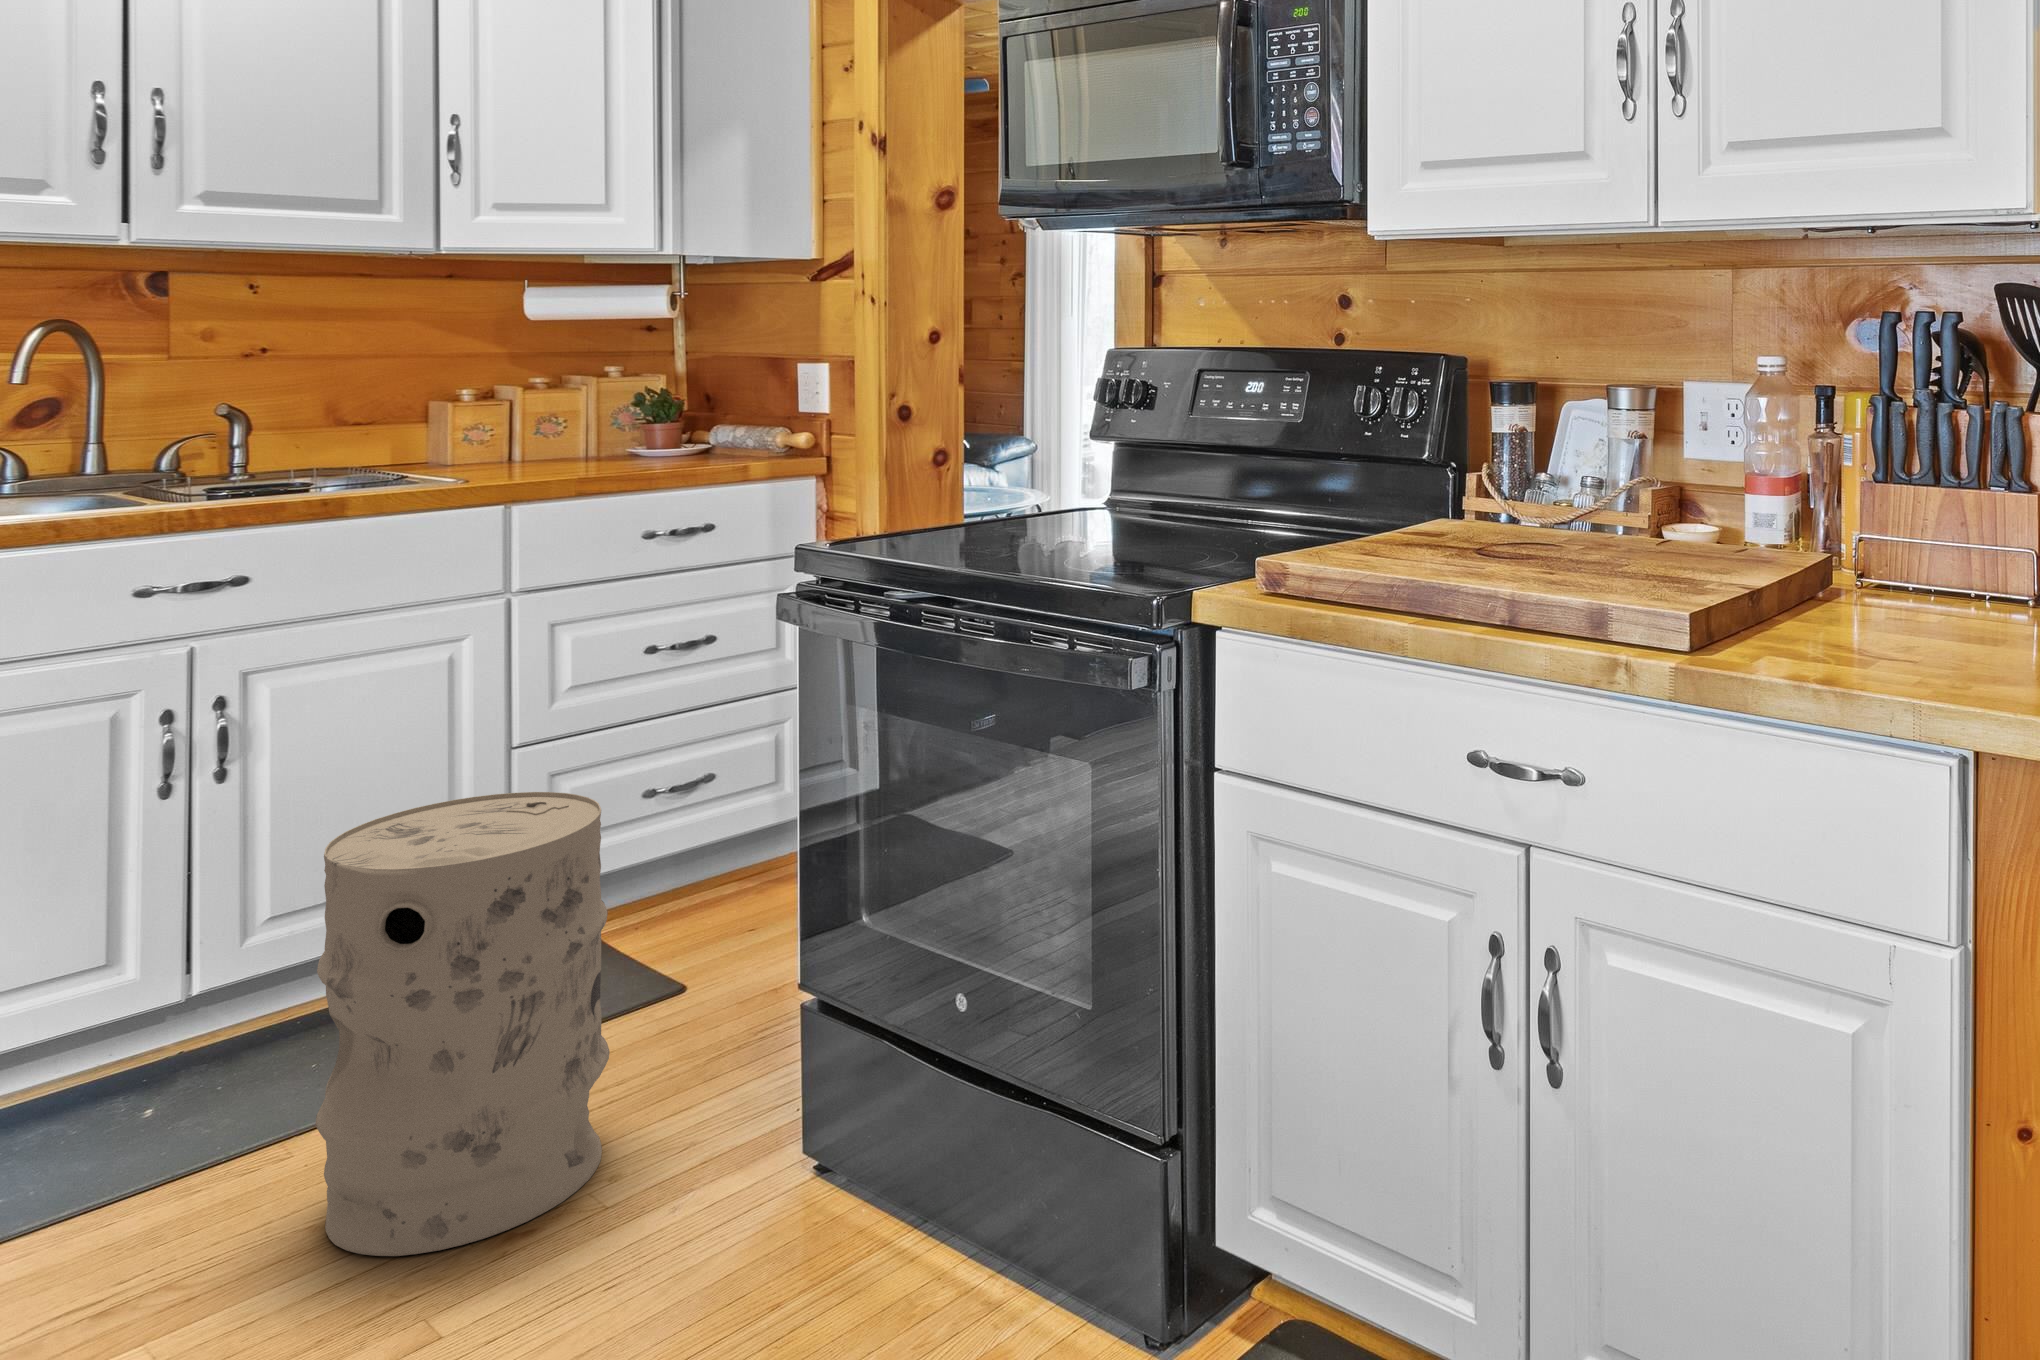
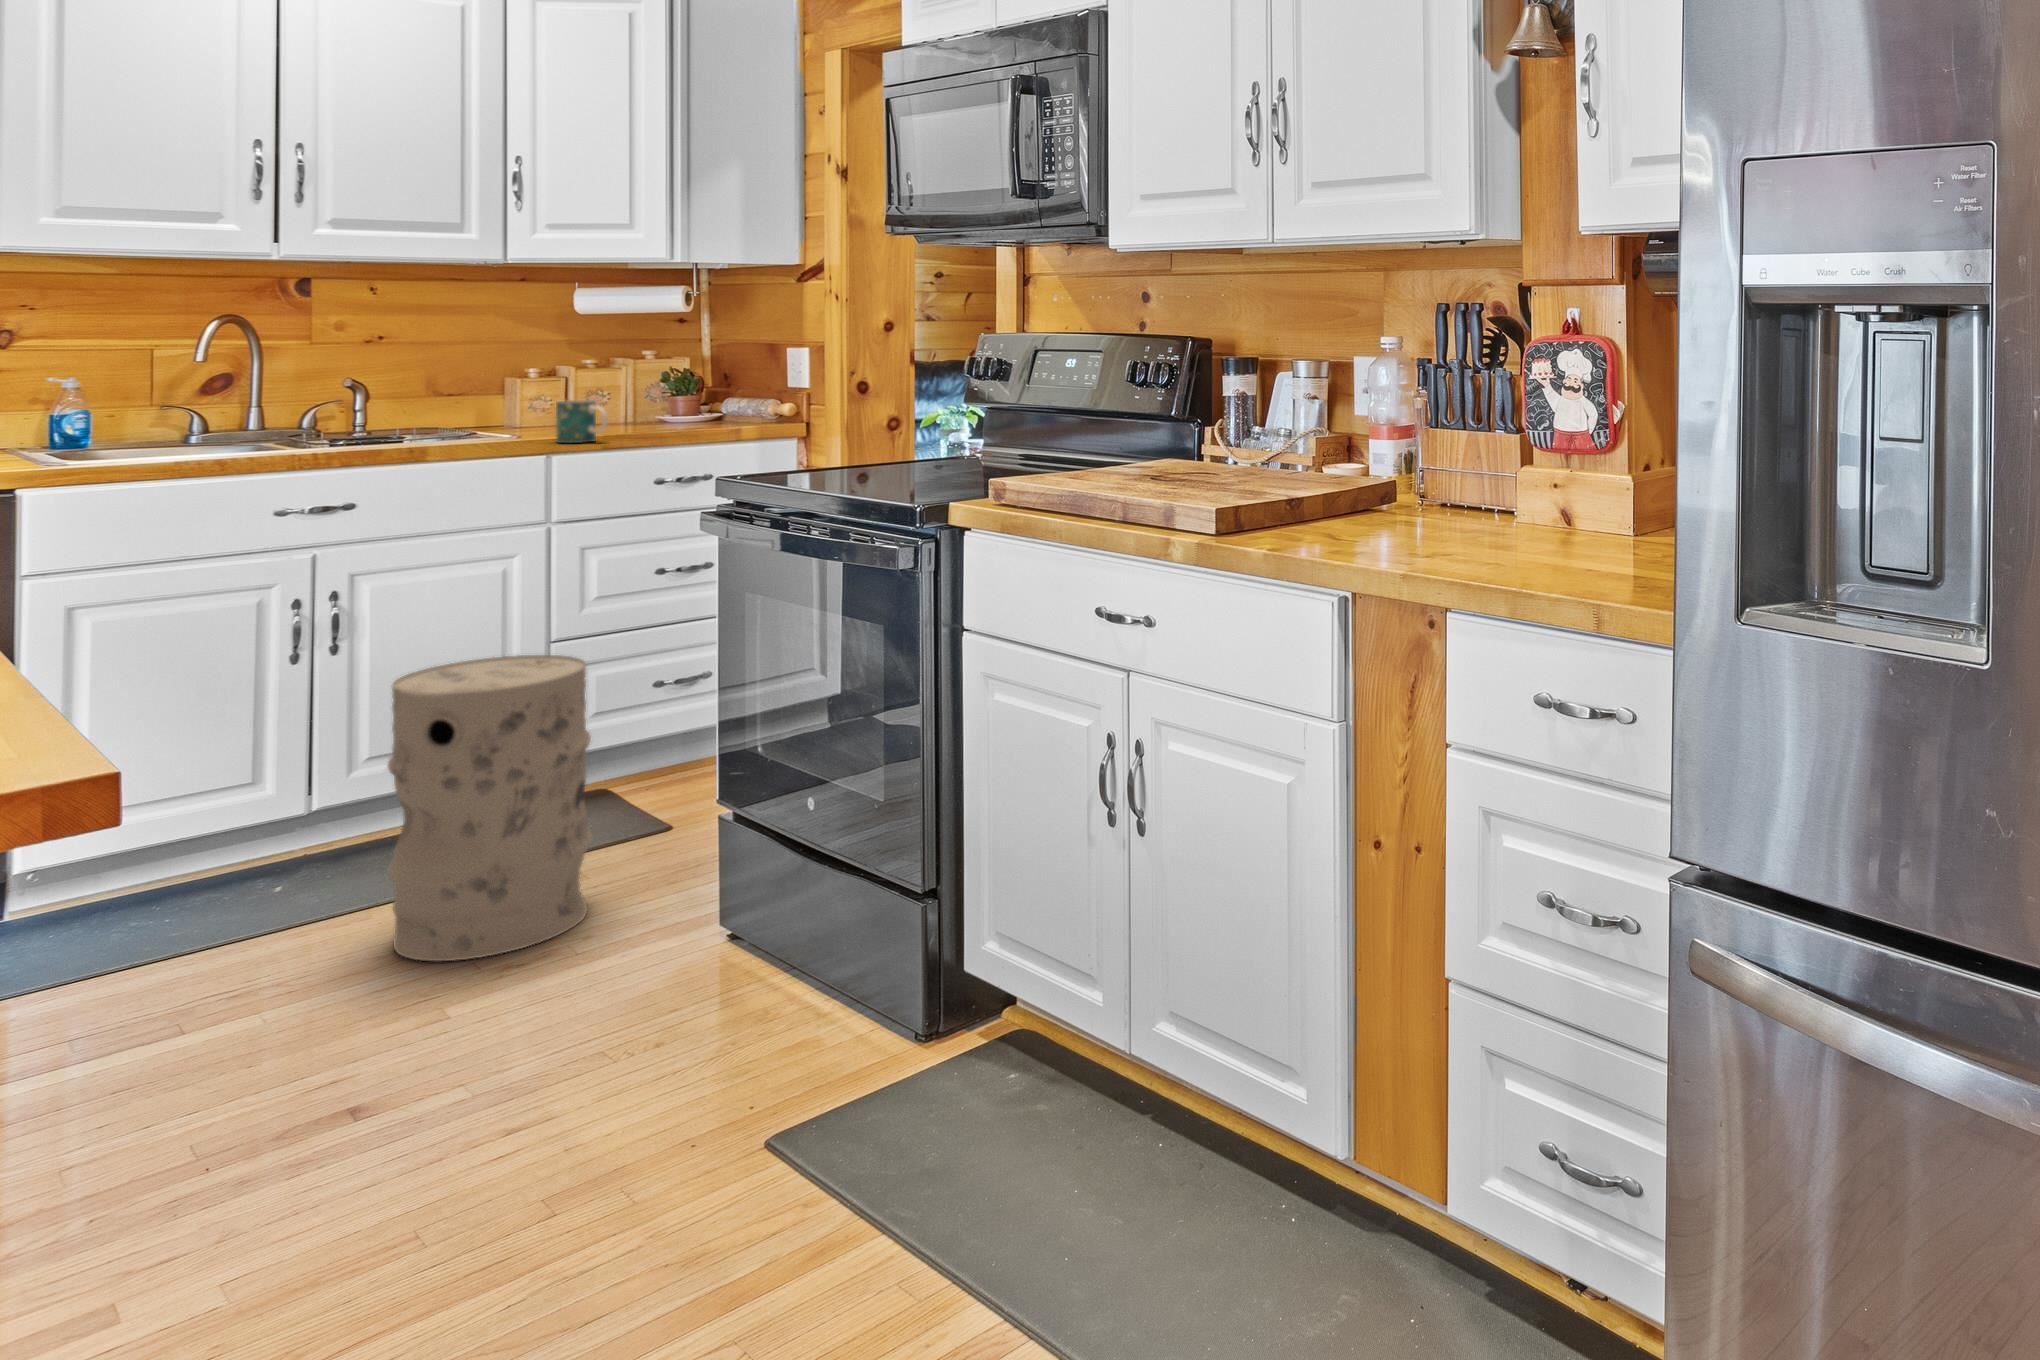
mug: none [516,432,586,489] -> present [556,400,608,443]

